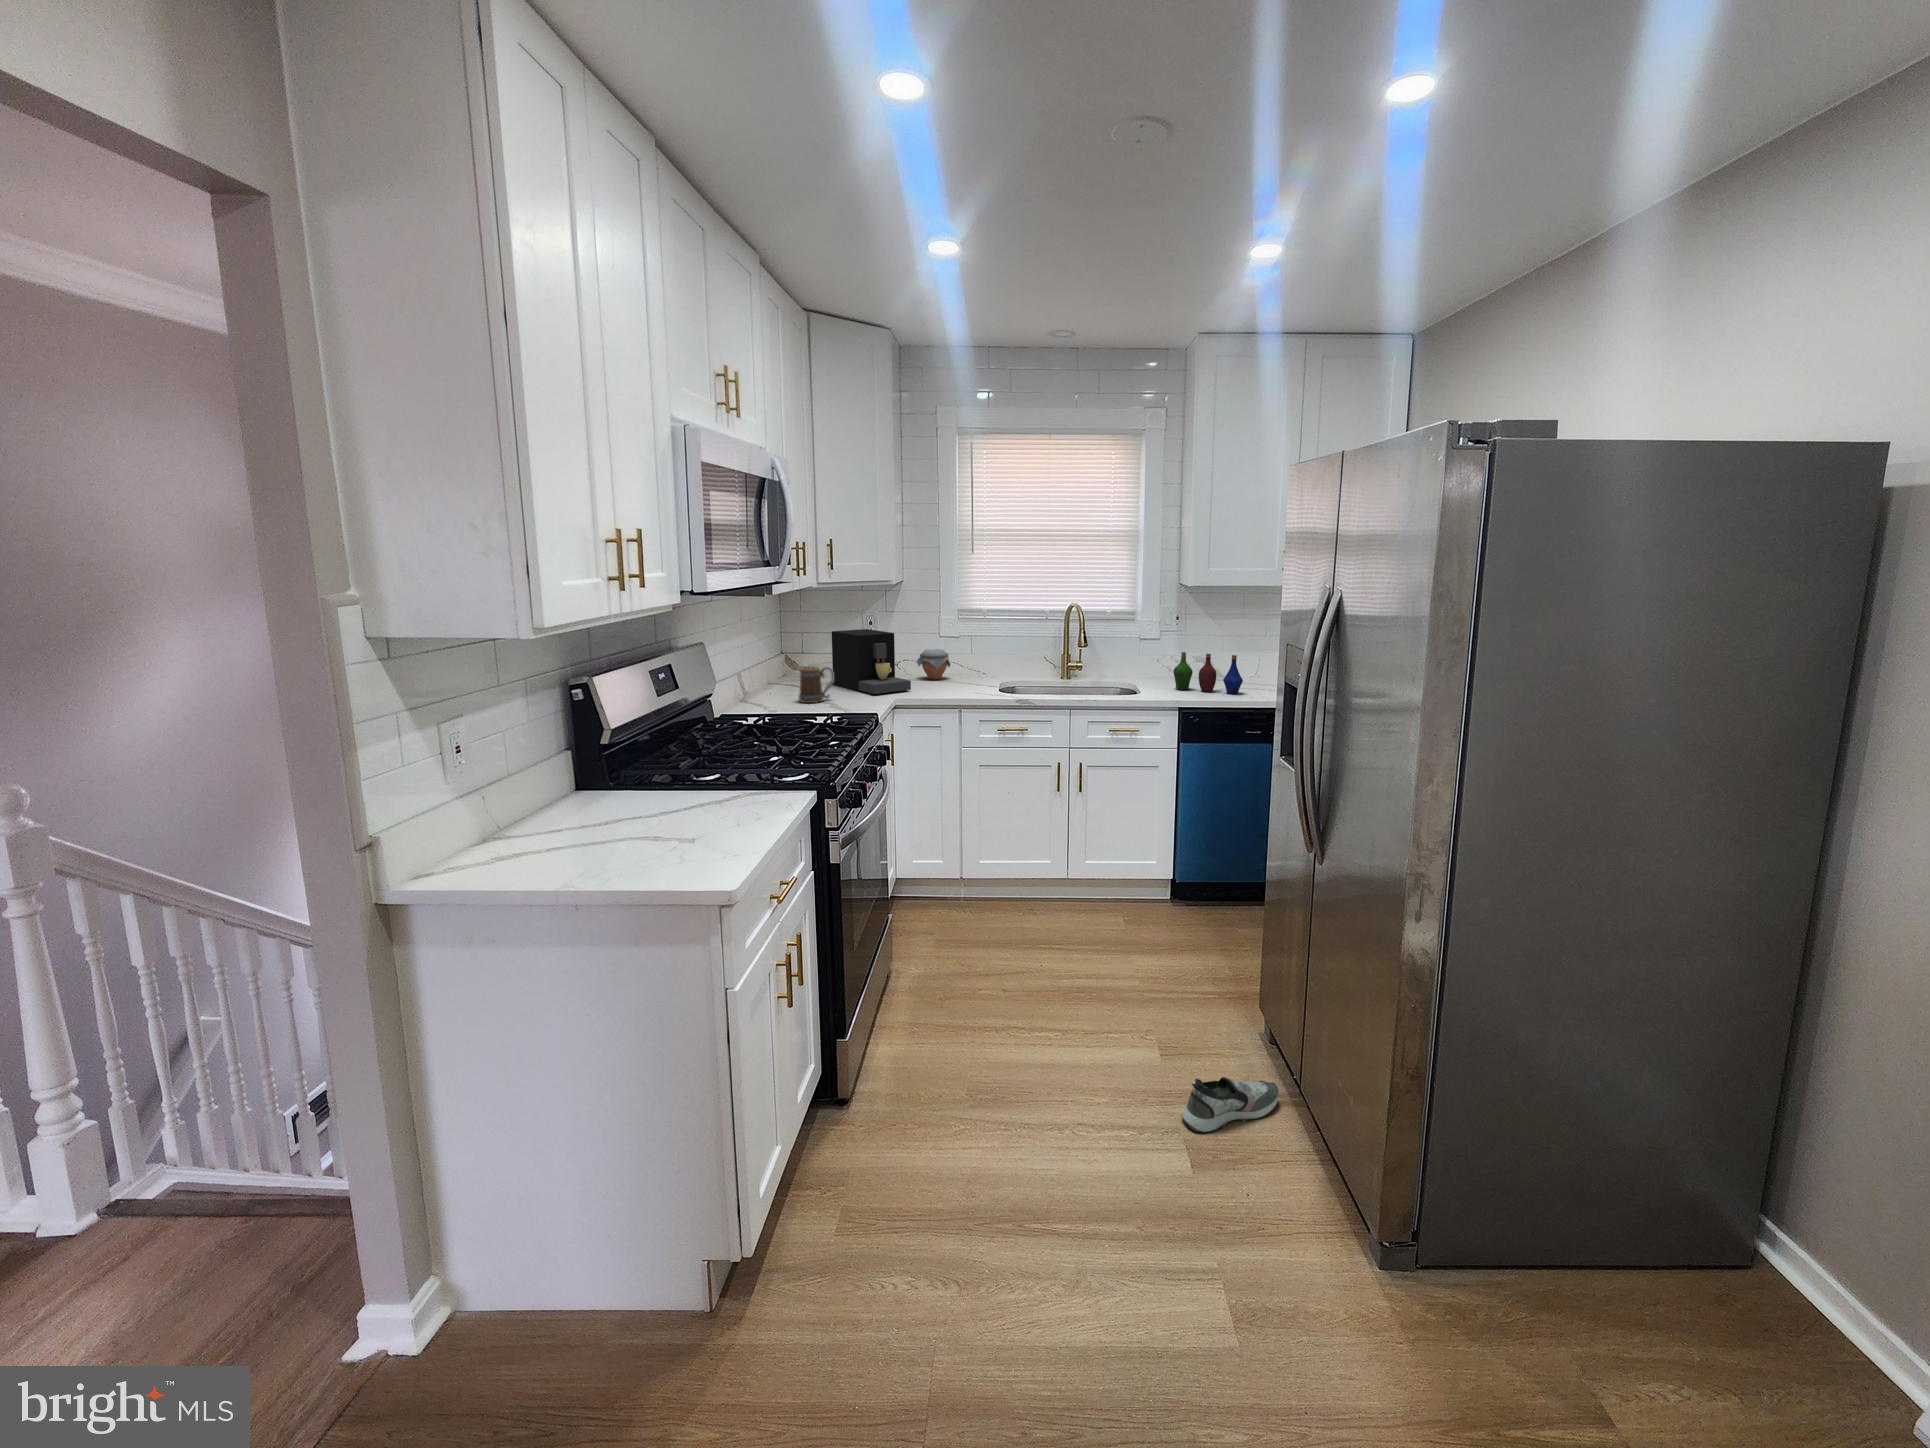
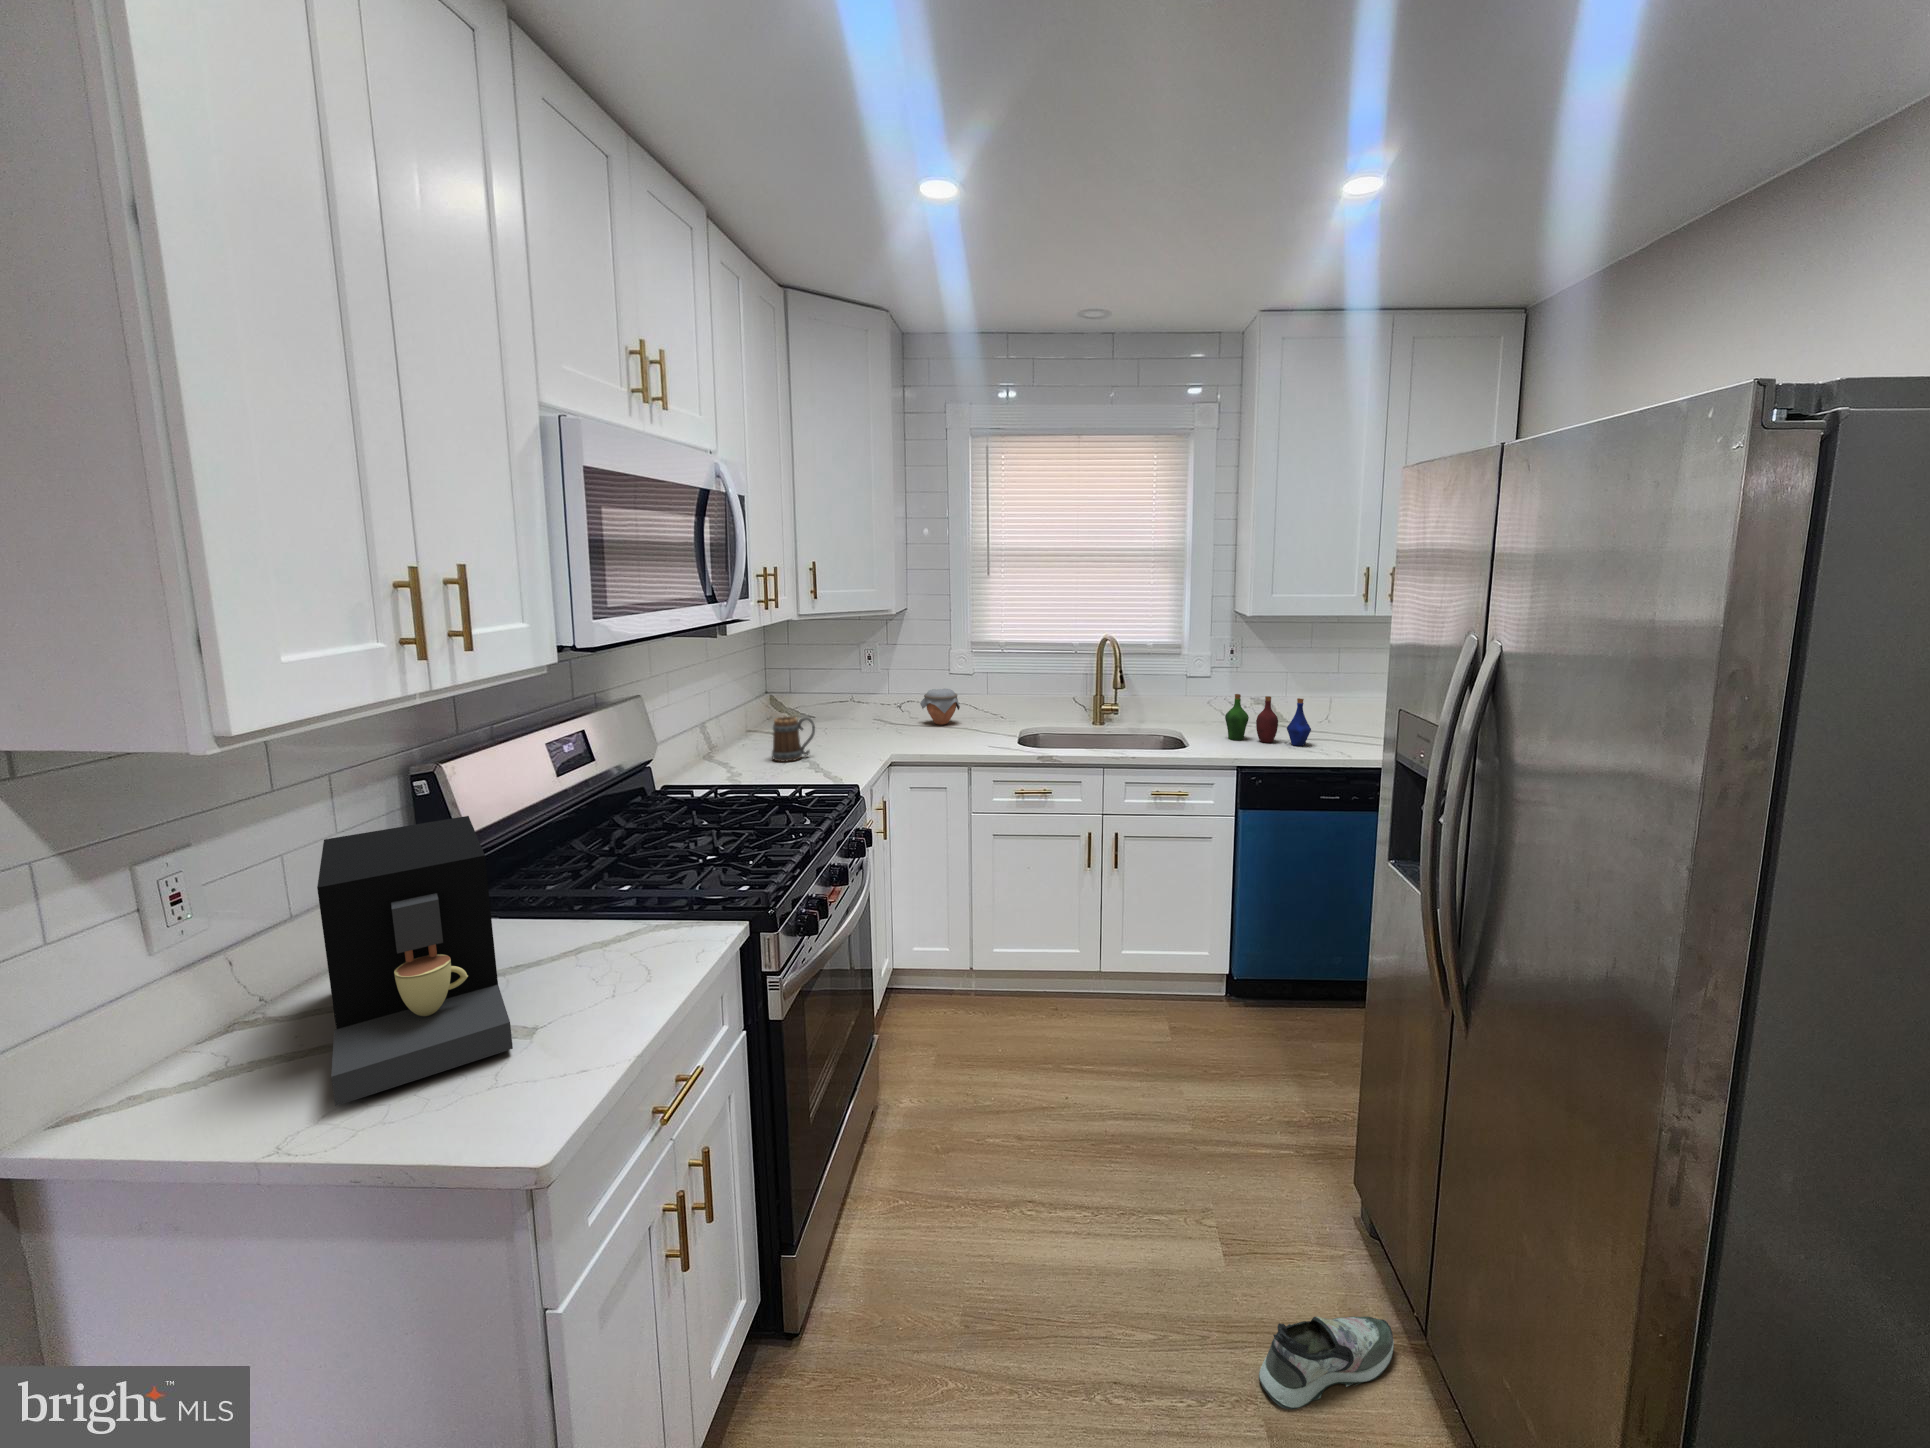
coffee maker: present [832,629,911,694] -> present [317,816,513,1106]

